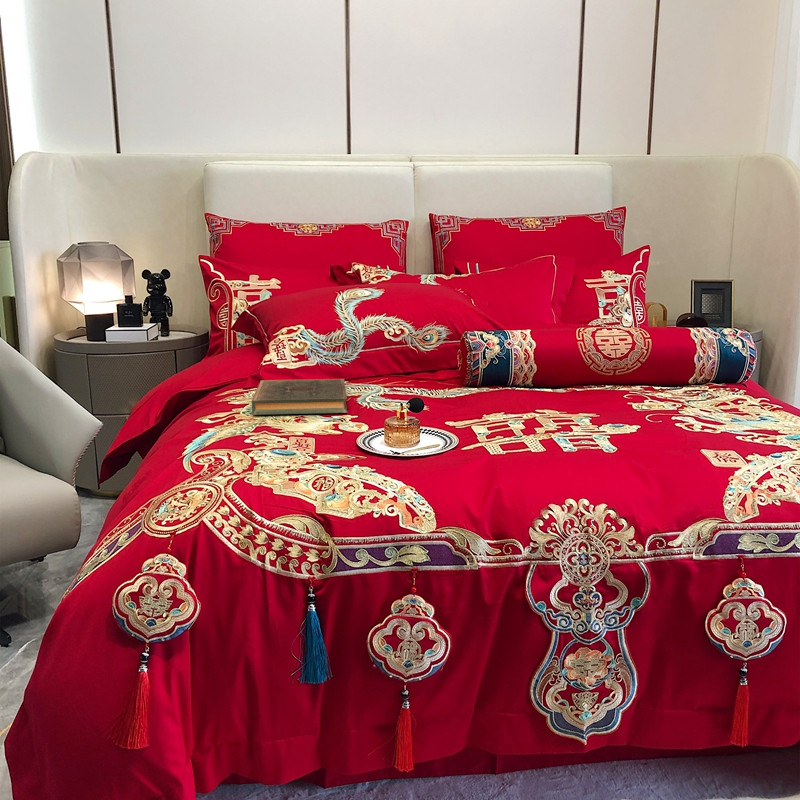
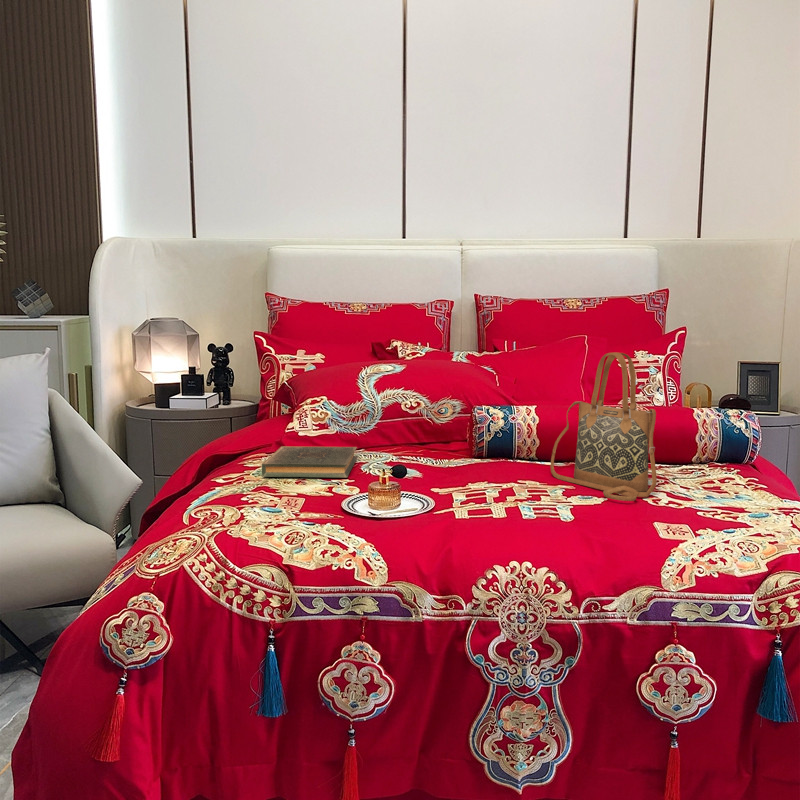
handbag: none [560,271,683,428] -> present [550,352,657,501]

